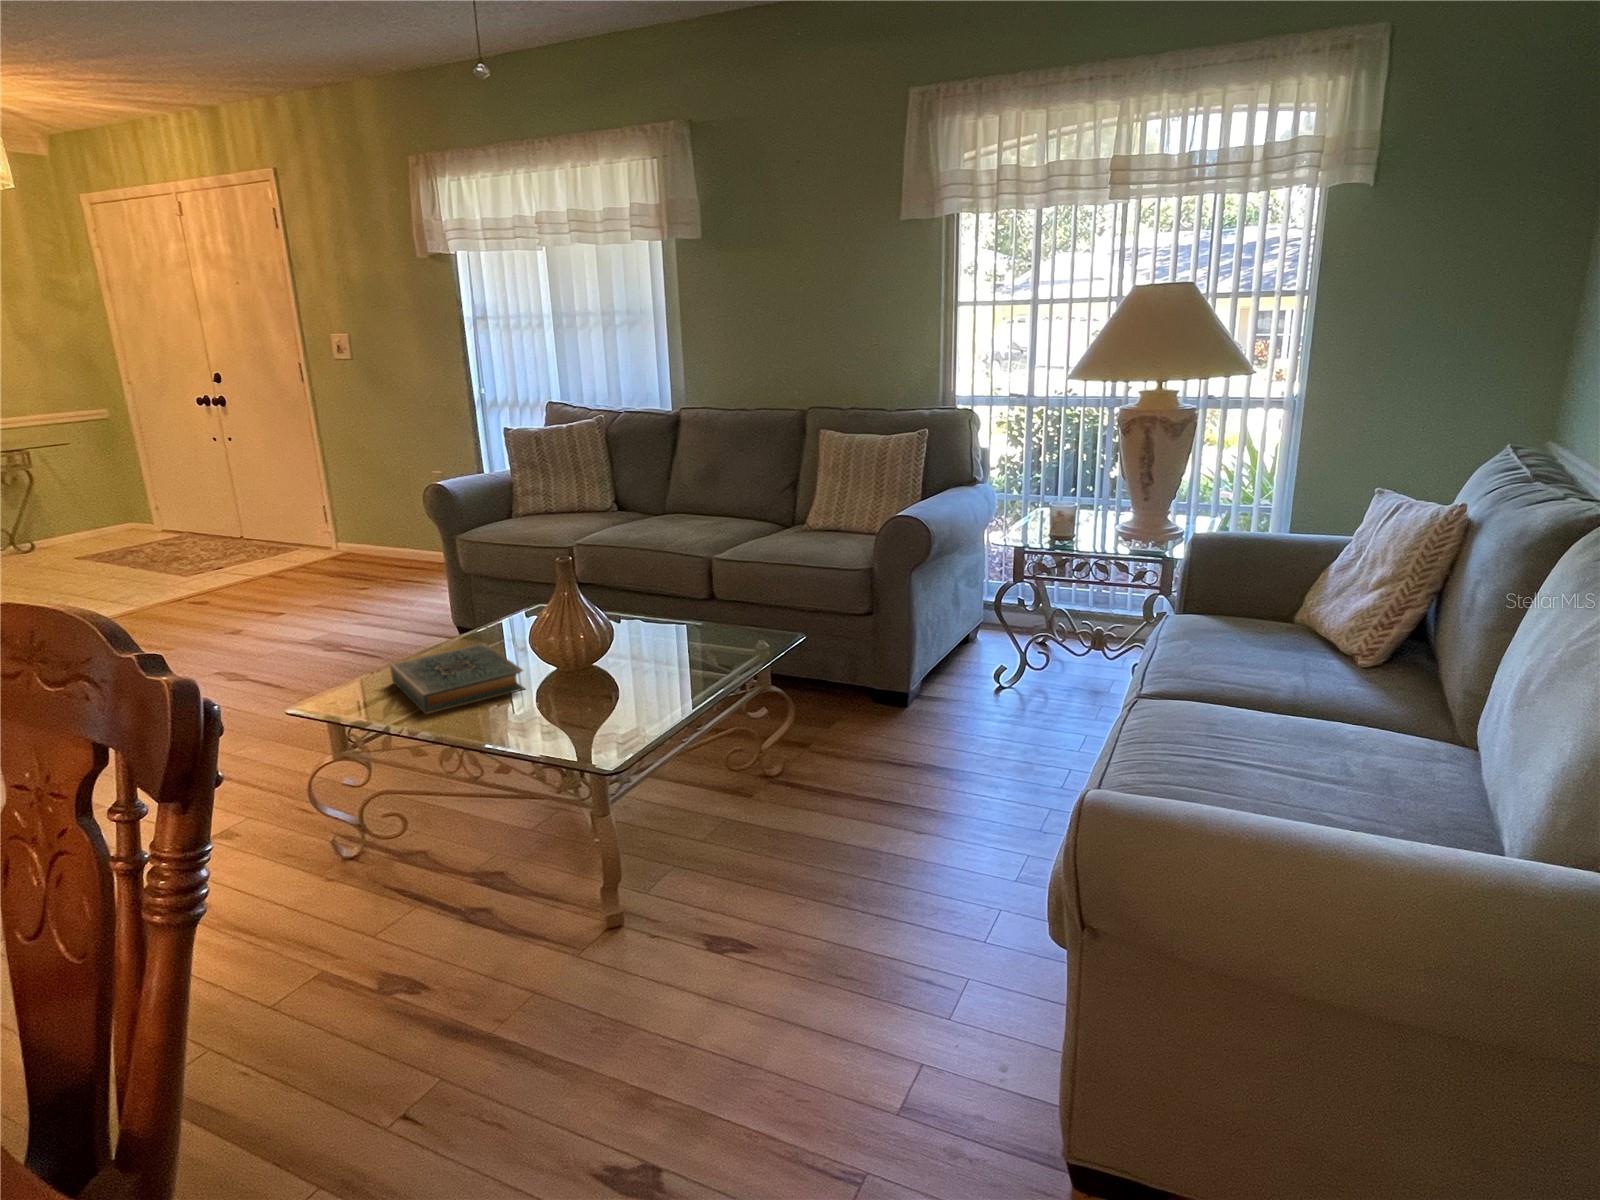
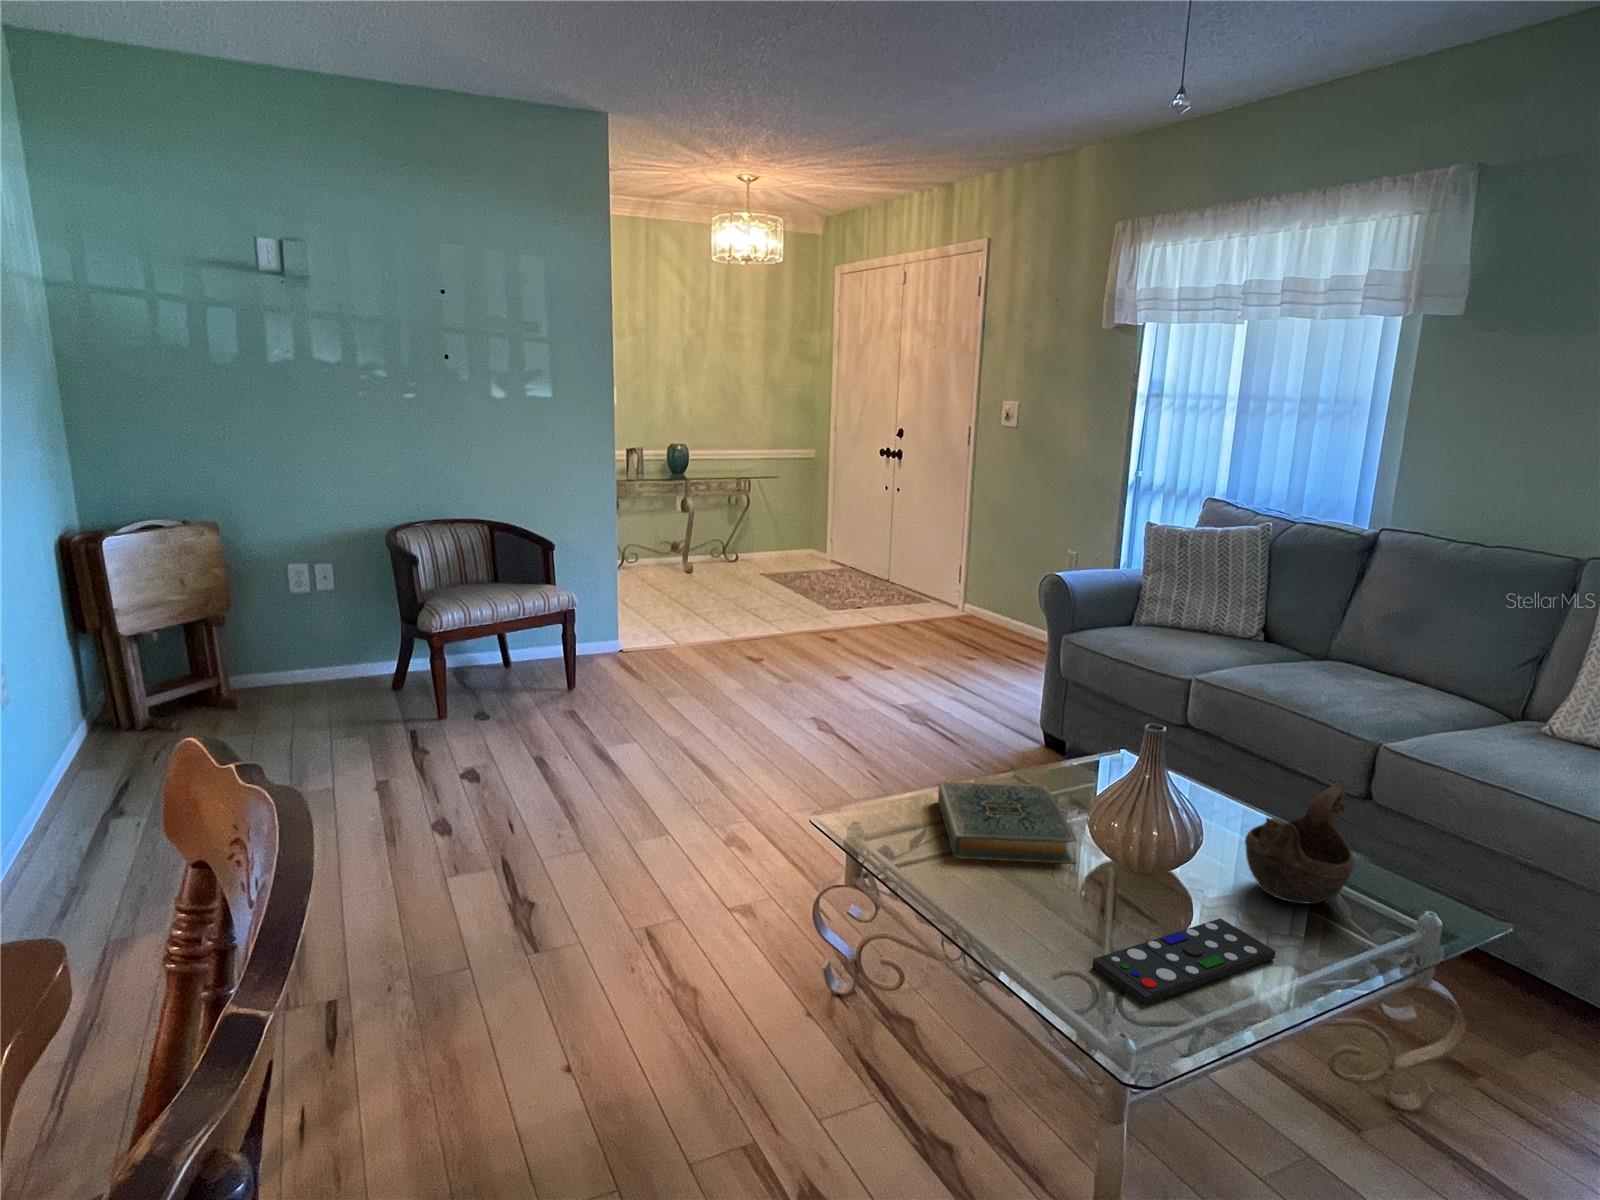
decorative bowl: none [643,575,714,666] -> present [1245,779,1354,904]
remote control: none [562,687,680,750] -> present [1092,918,1276,1005]

